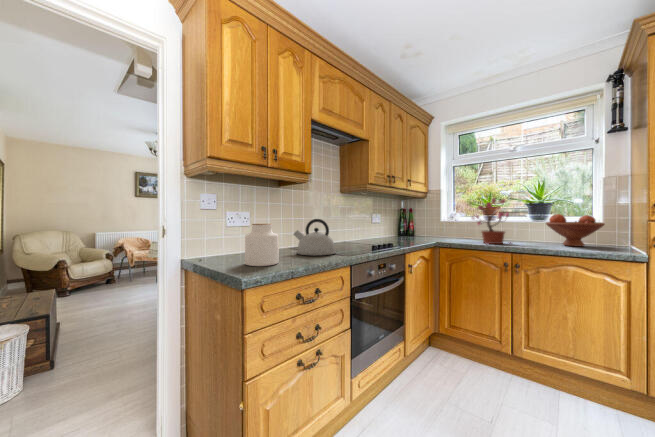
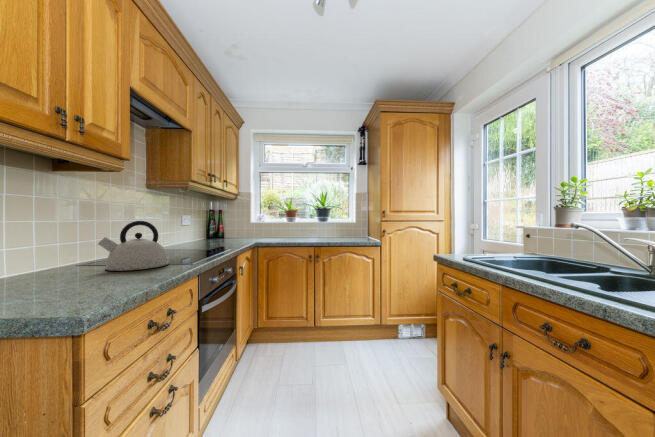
potted plant: present [473,198,509,244] -> none [283,203,311,241]
fruit bowl: present [546,214,605,246] -> none [330,216,360,238]
jar: present [245,224,279,266] -> none [31,228,102,298]

